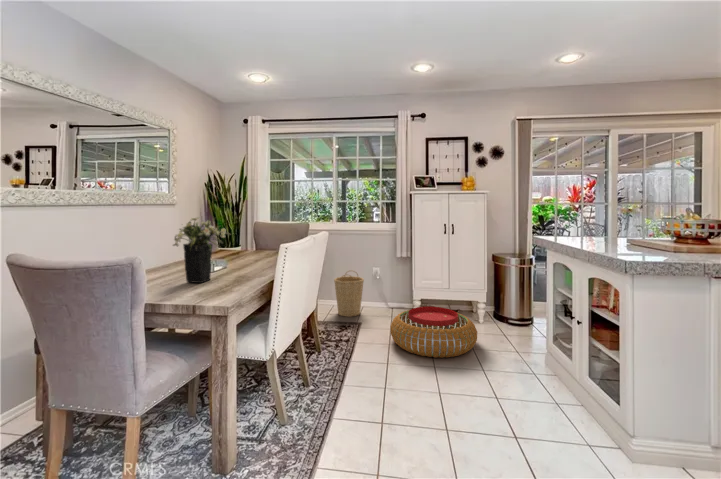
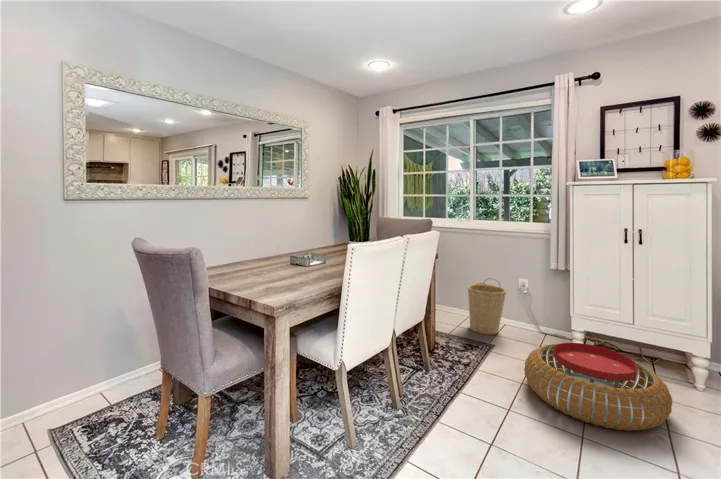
flower arrangement: present [173,217,226,283] -> none [263,209,321,277]

